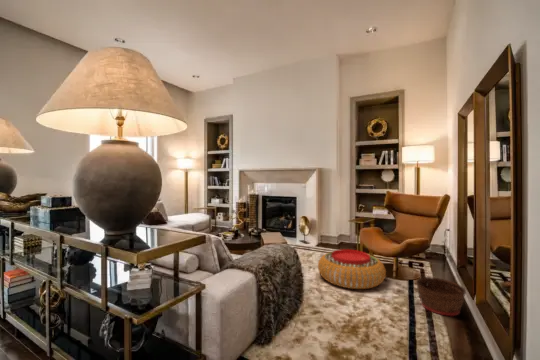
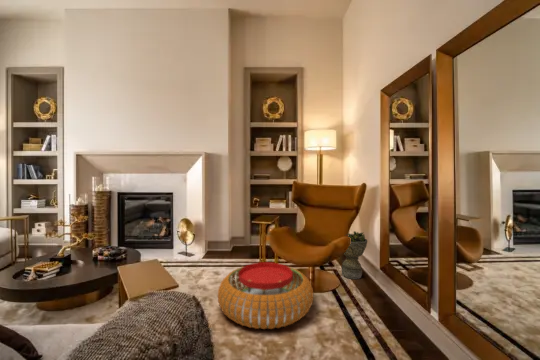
planter: none [423,237,452,278] -> present [341,231,367,279]
basket: present [416,277,466,316] -> none [360,287,421,343]

